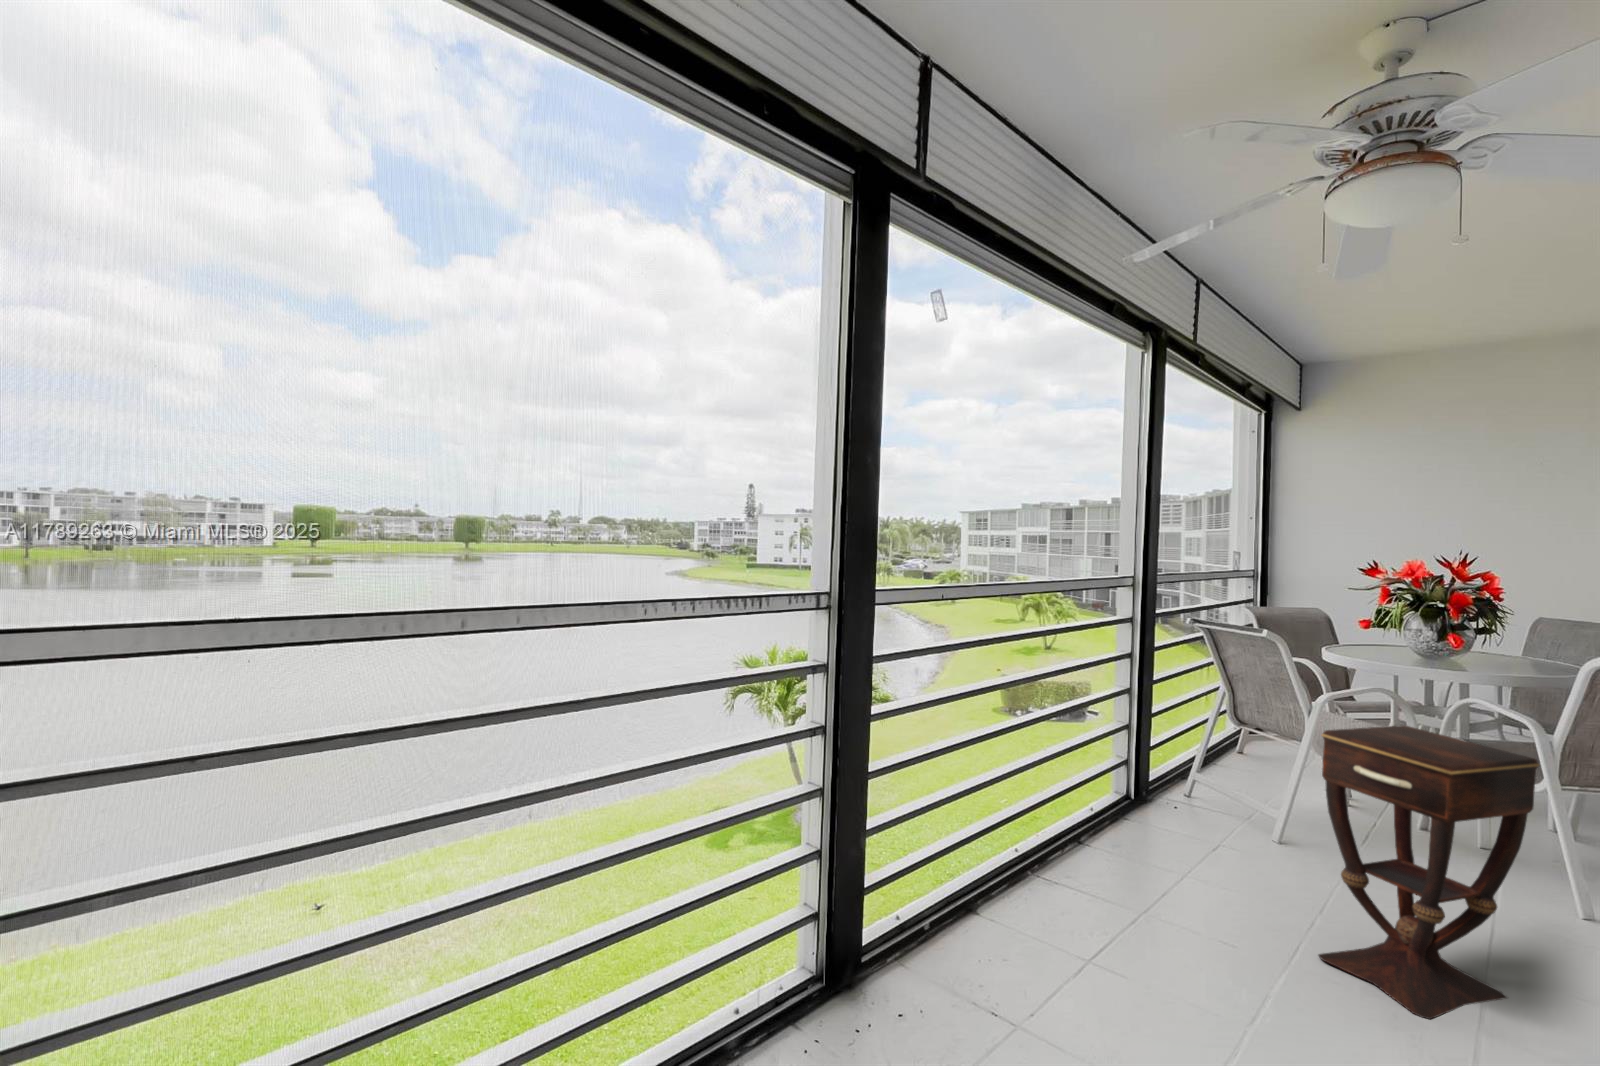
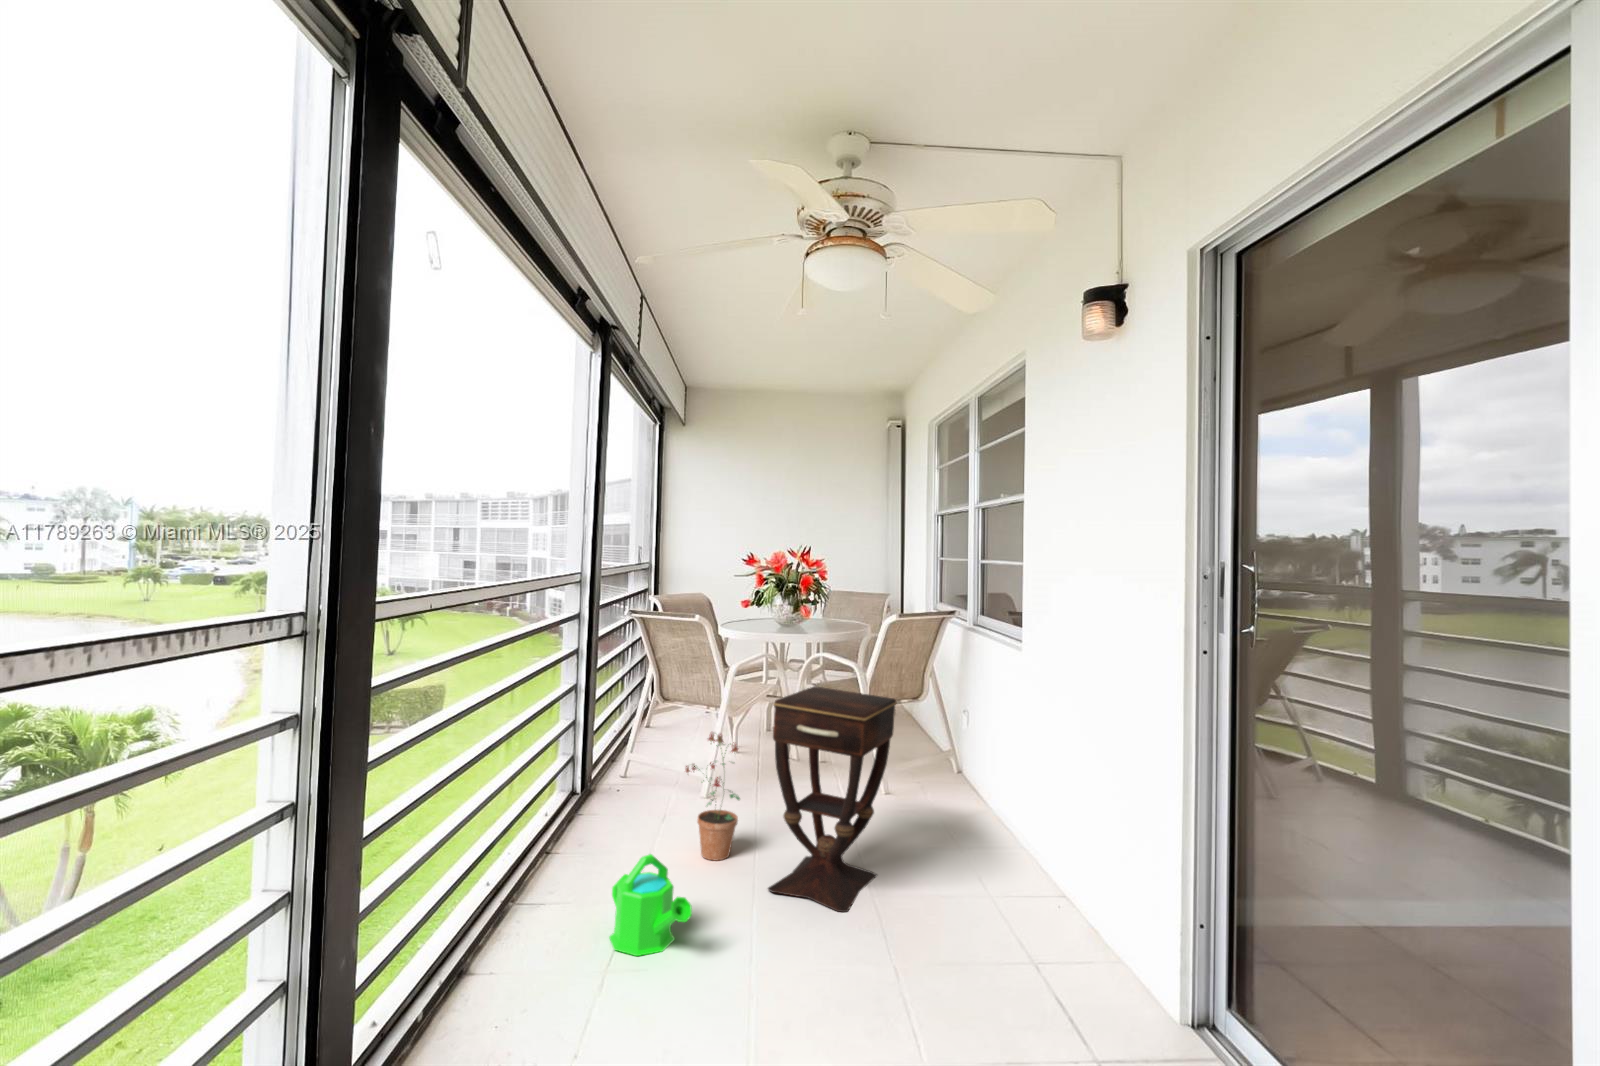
potted plant: none [1225,759,1300,909] -> present [685,733,740,860]
watering can: none [1109,864,1189,967] -> present [609,854,692,956]

